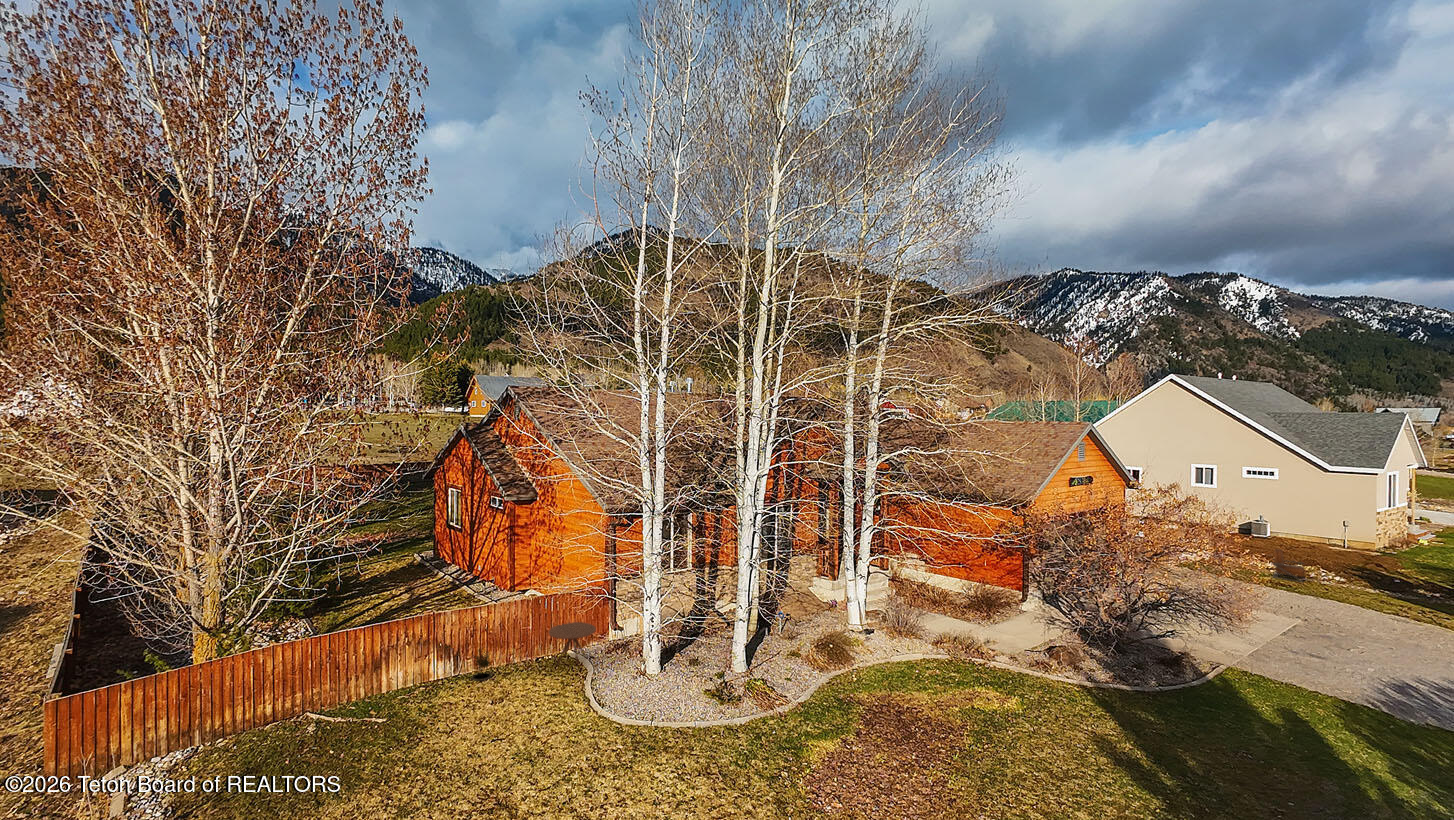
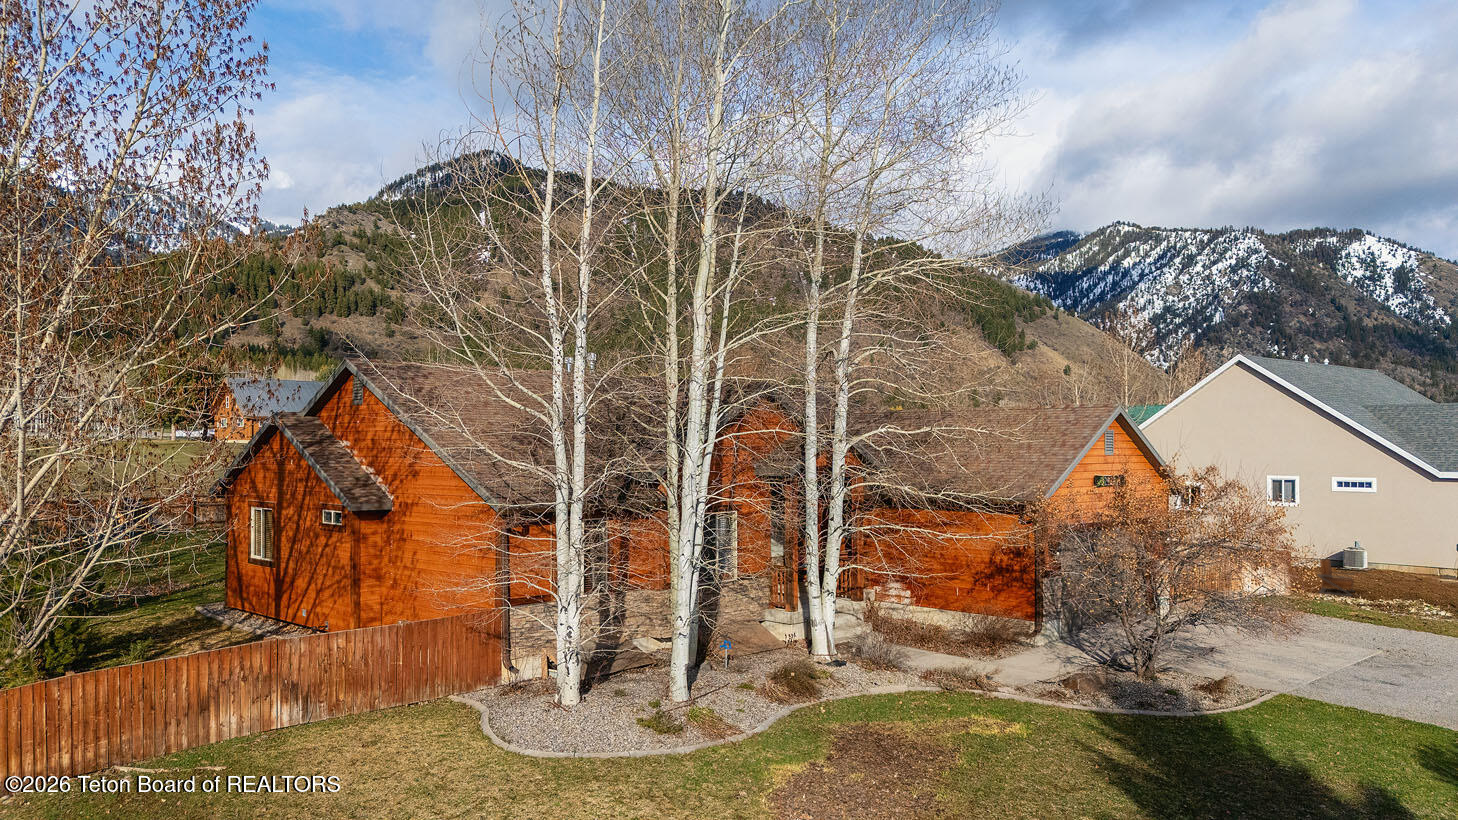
round table: present [549,622,596,665] -> none [429,654,492,708]
potted tree: present [472,648,491,681] -> none [328,680,355,727]

